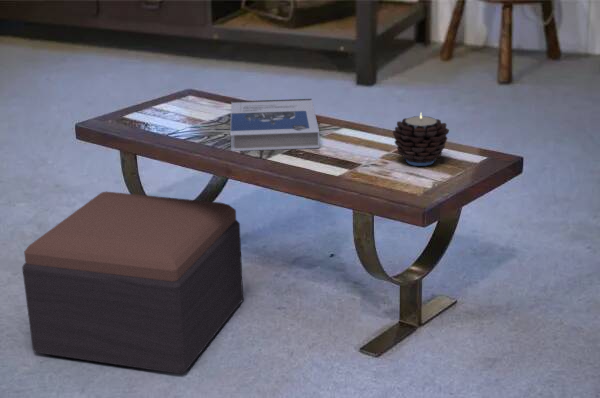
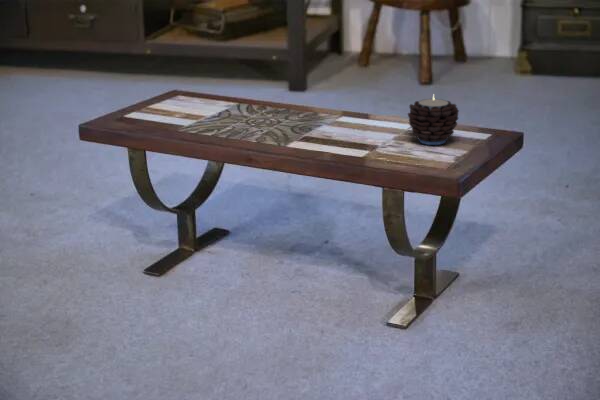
hardback book: present [230,99,319,151] -> none [230,91,331,141]
footstool: present [22,192,243,374] -> none [58,187,260,357]

